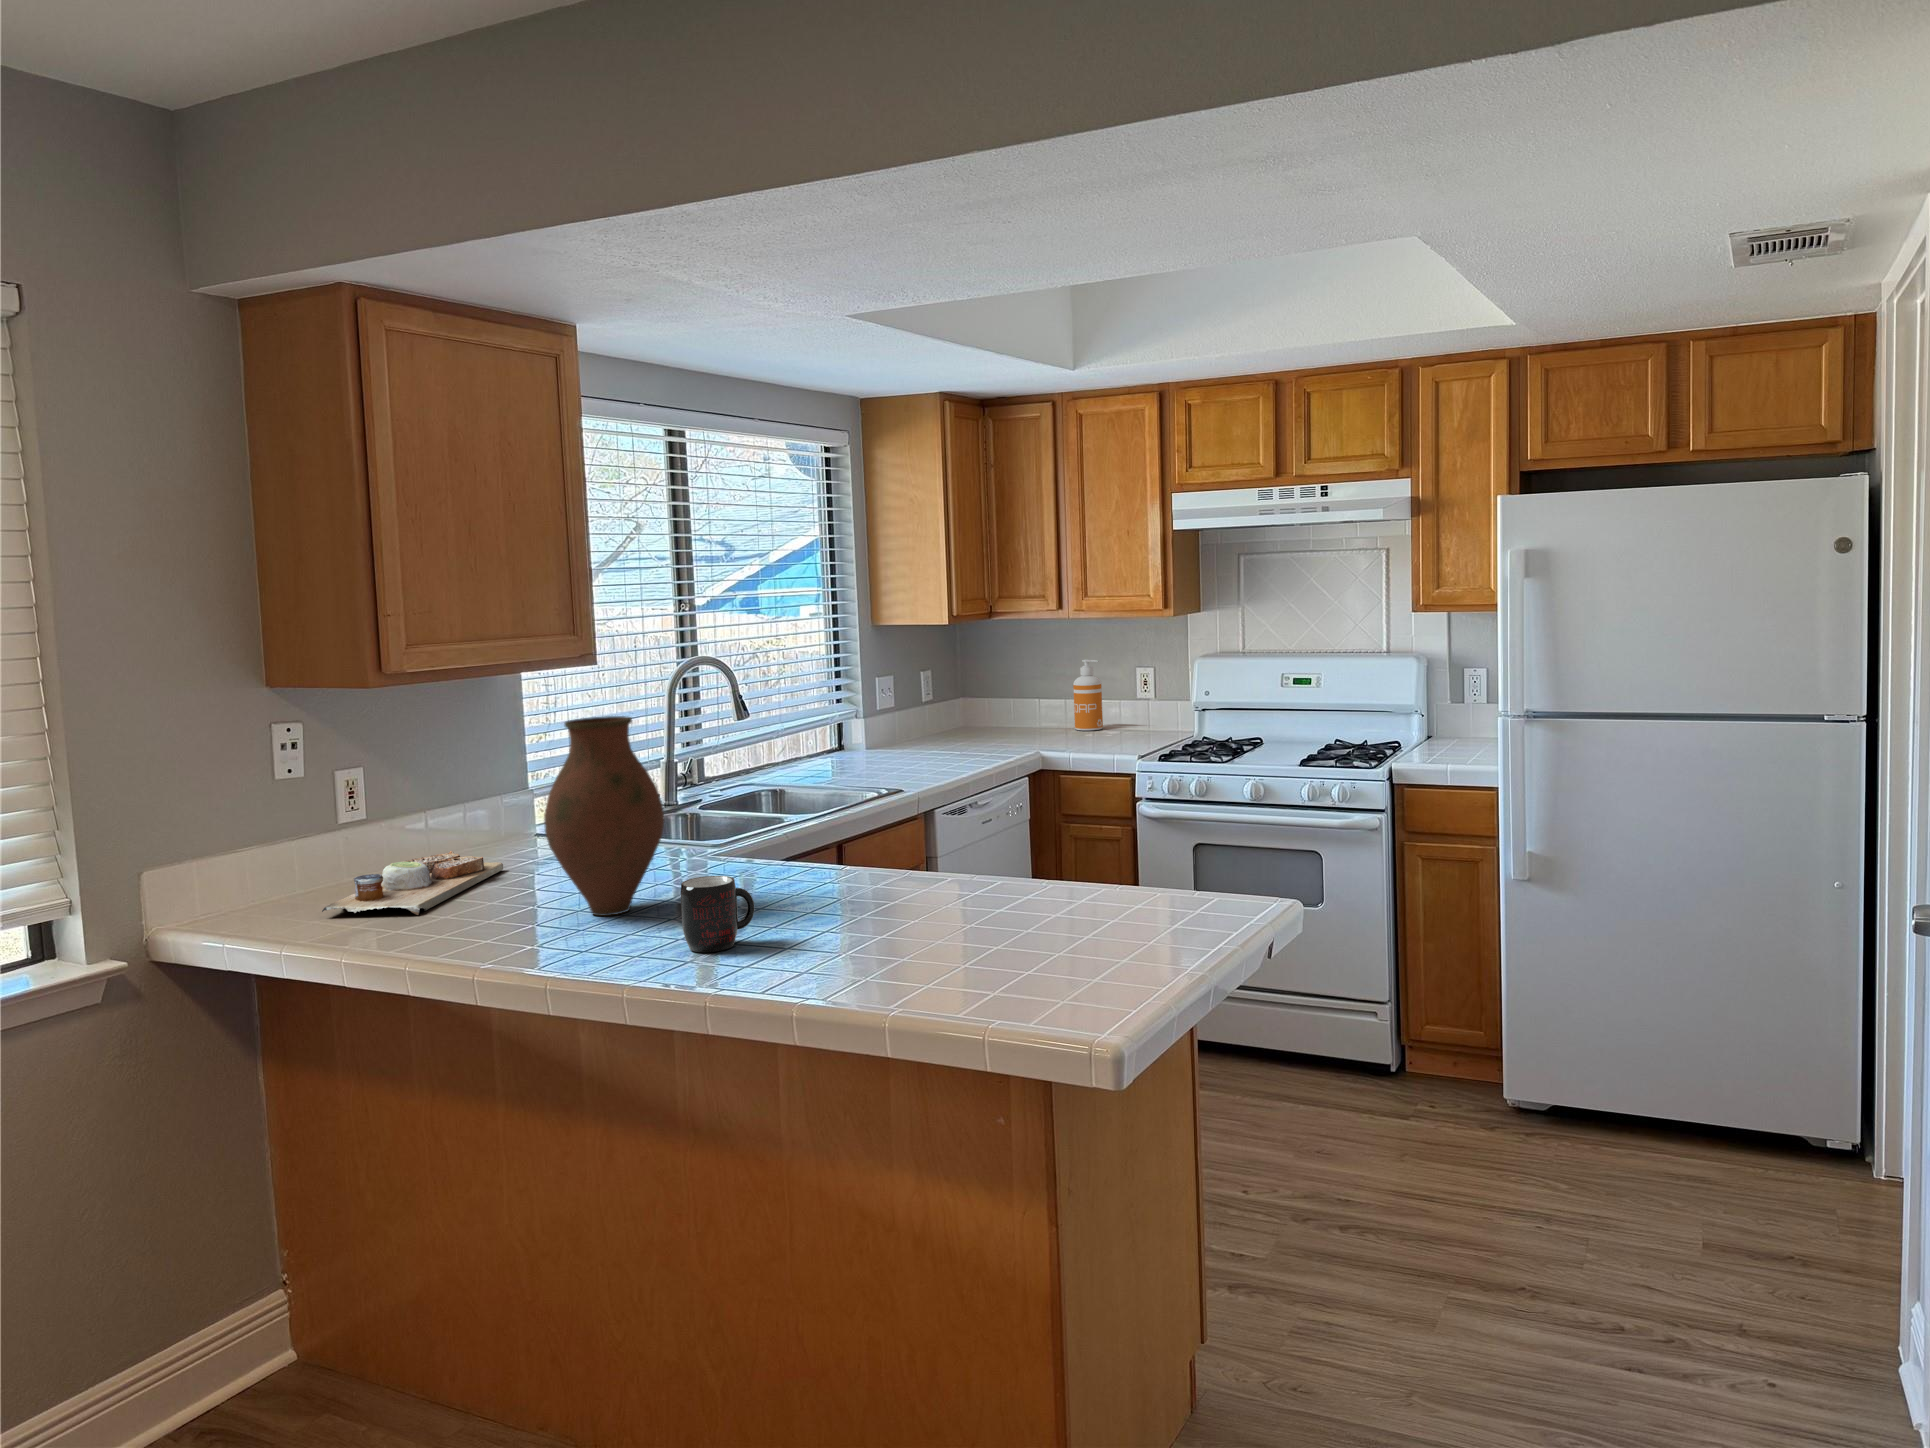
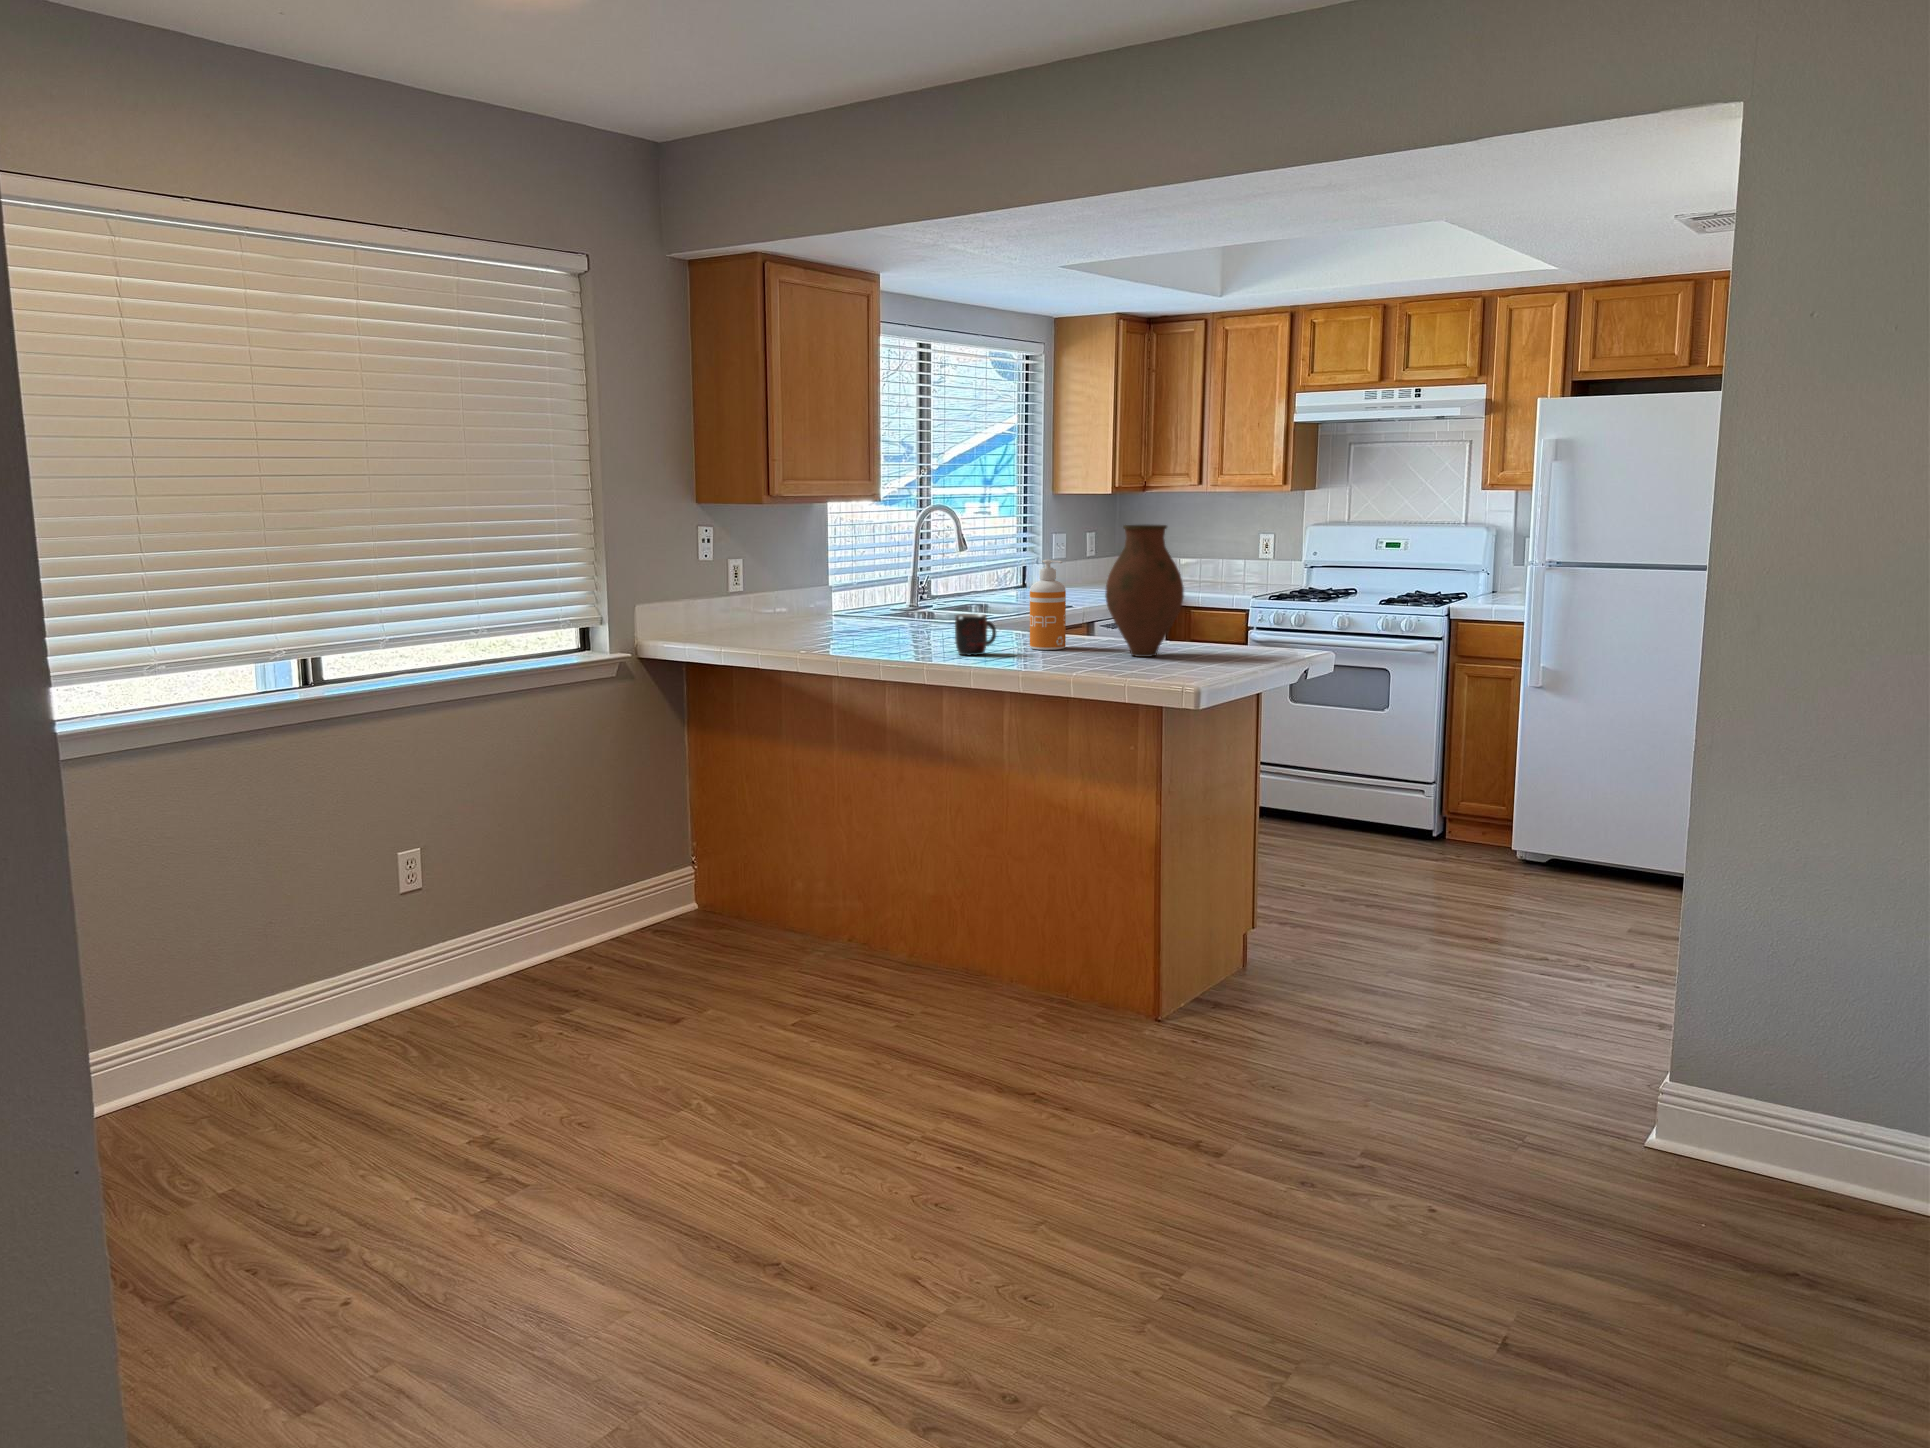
soap dispenser: present [1073,660,1103,731] -> present [1030,560,1066,650]
vase: present [544,716,664,916] -> present [1105,525,1184,657]
cutting board: present [322,851,503,915] -> none [731,614,823,640]

